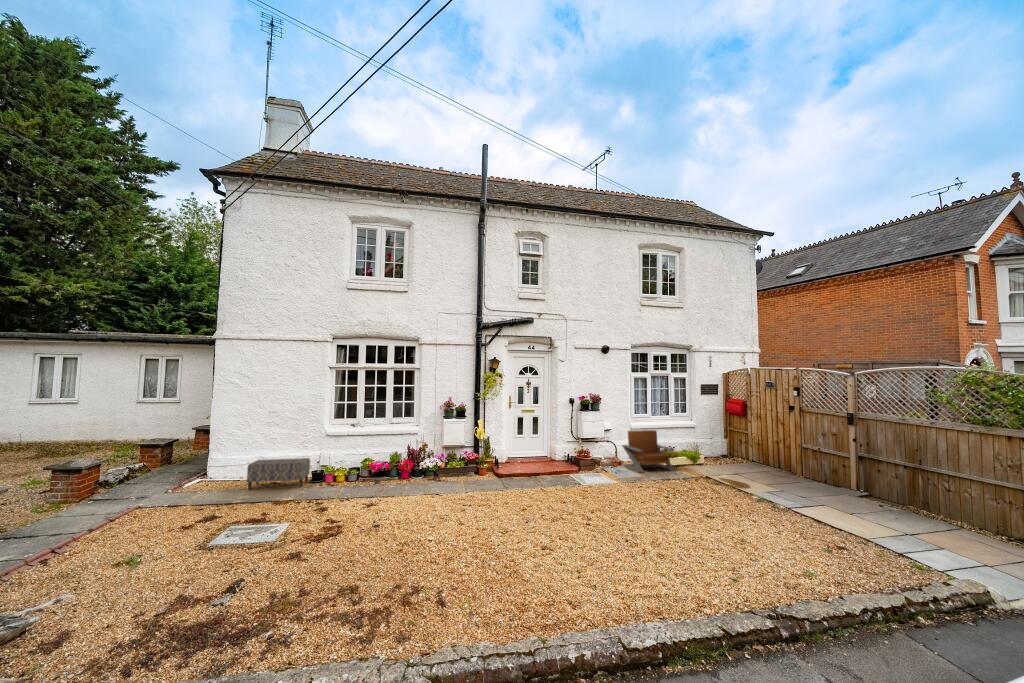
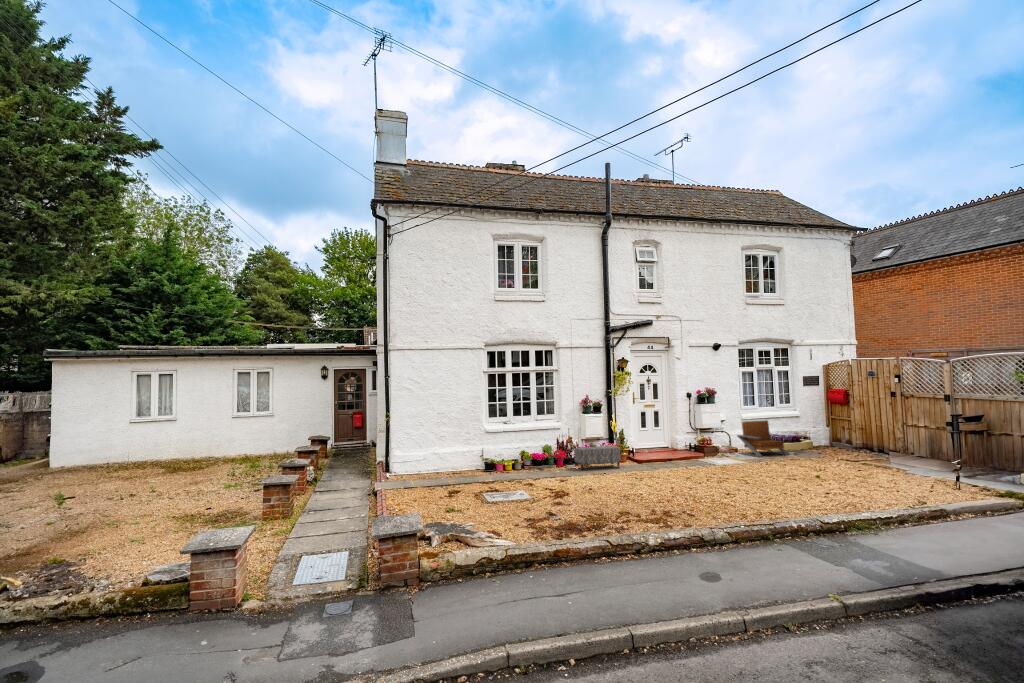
bench: present [247,458,310,489] -> present [574,446,621,470]

